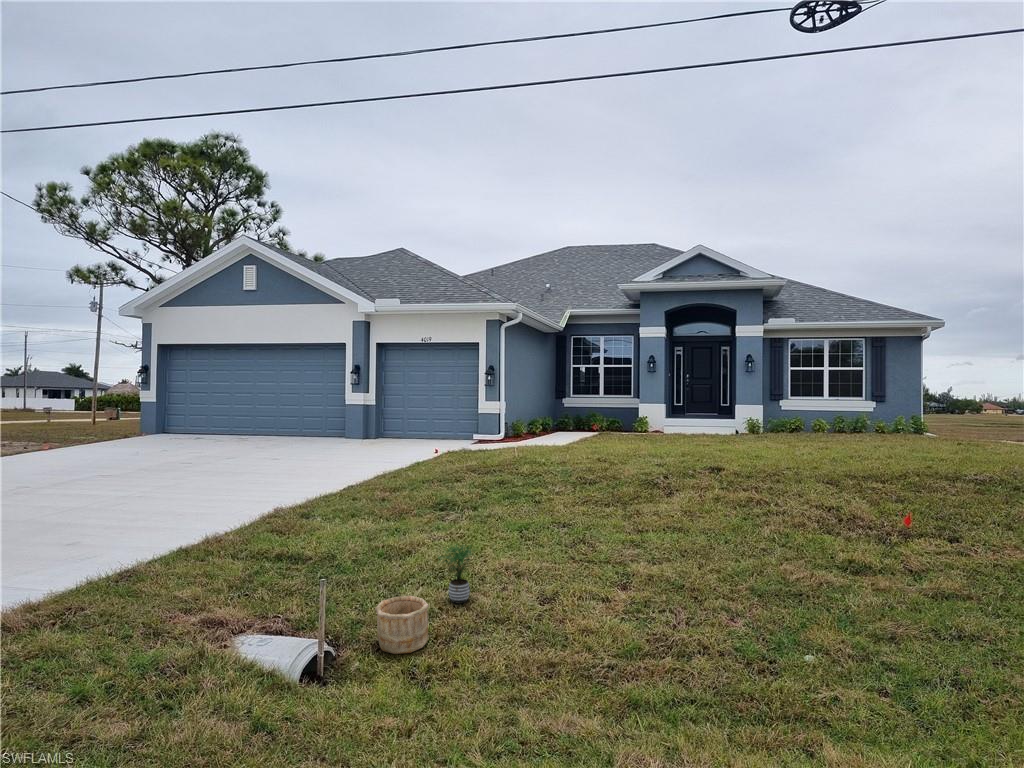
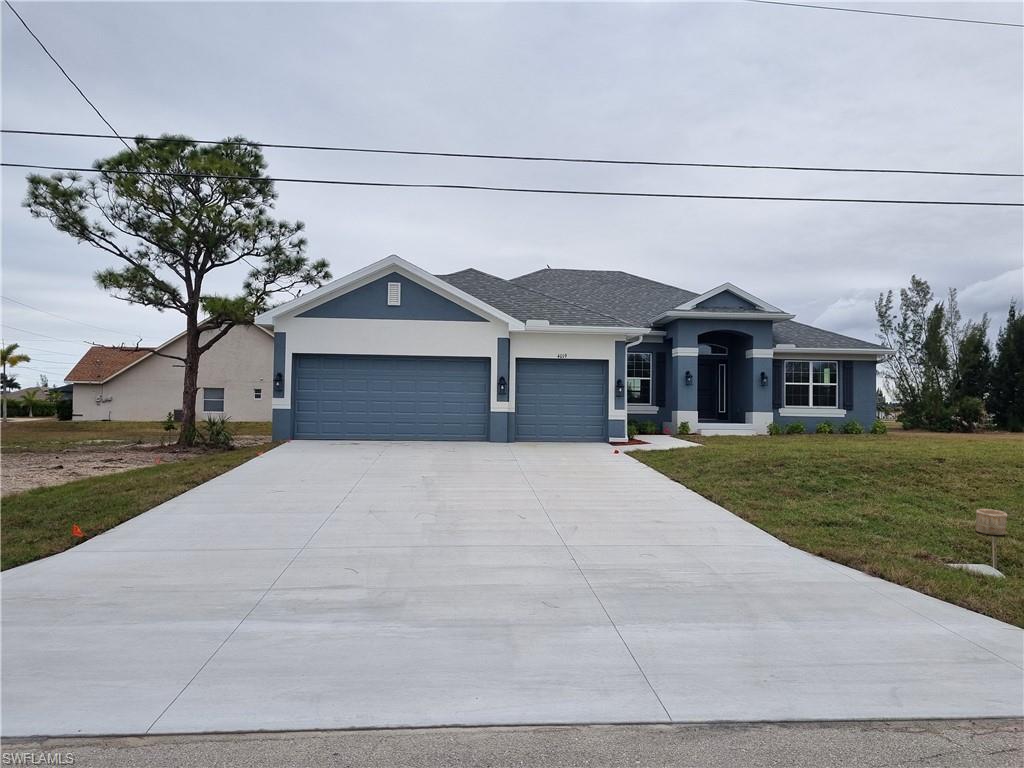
potted plant: present [438,545,471,604] -> none [945,486,971,519]

